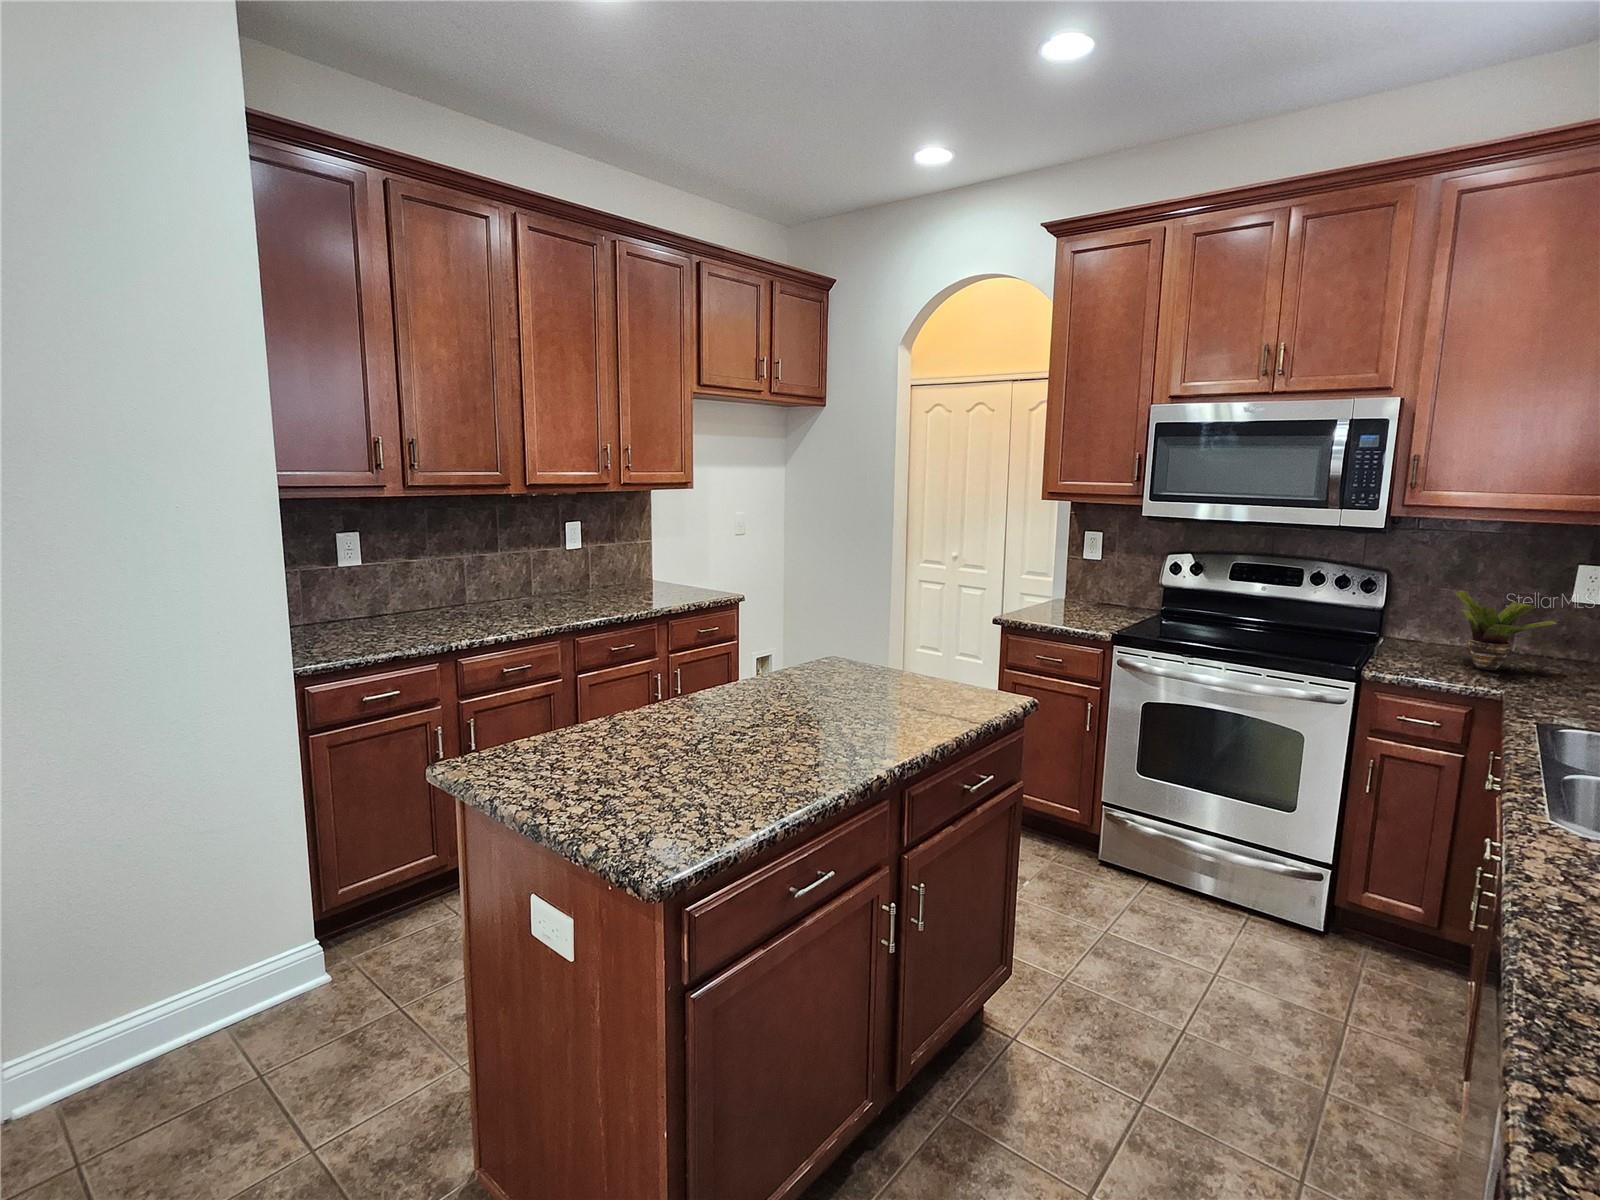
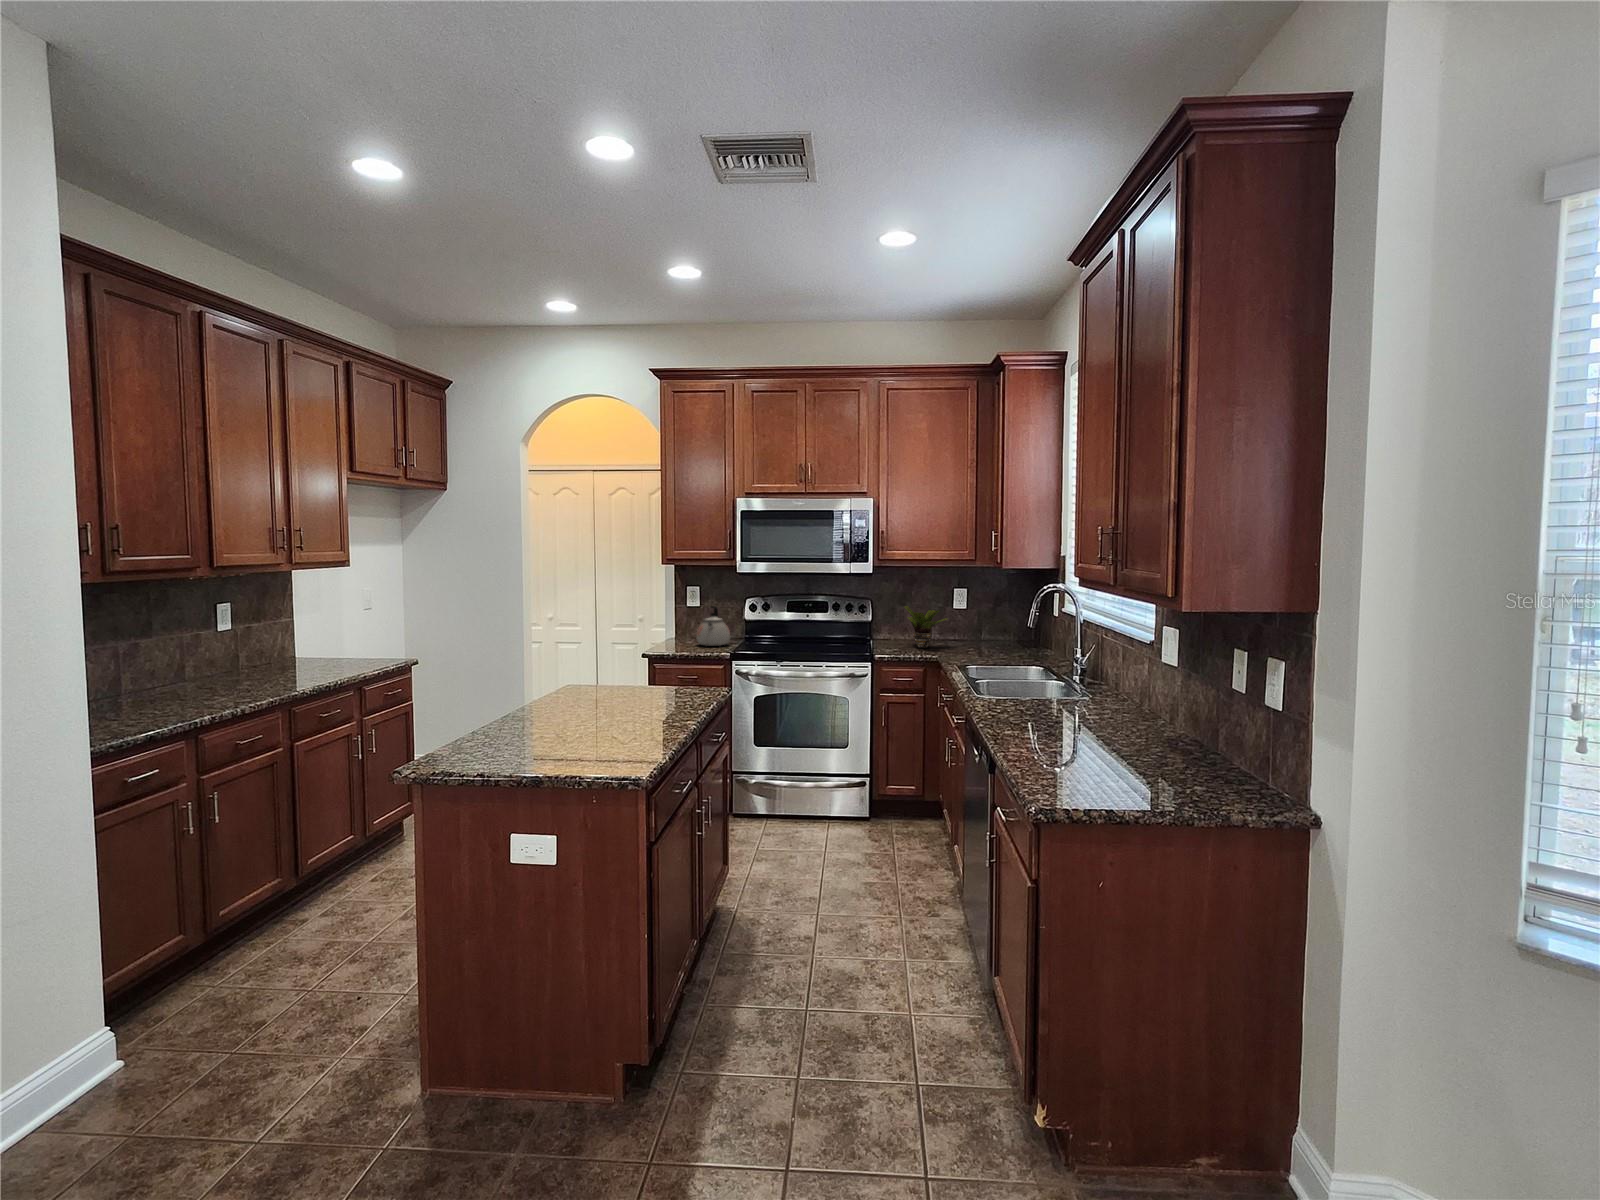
kettle: none [1083,562,1134,619] -> present [696,606,730,646]

